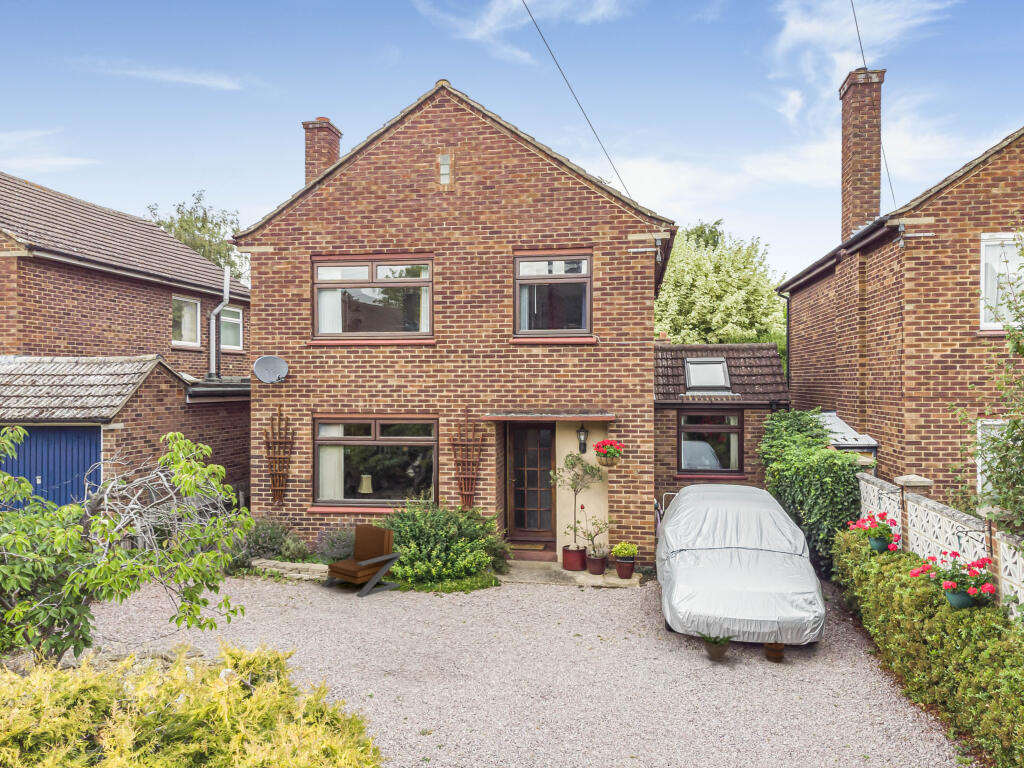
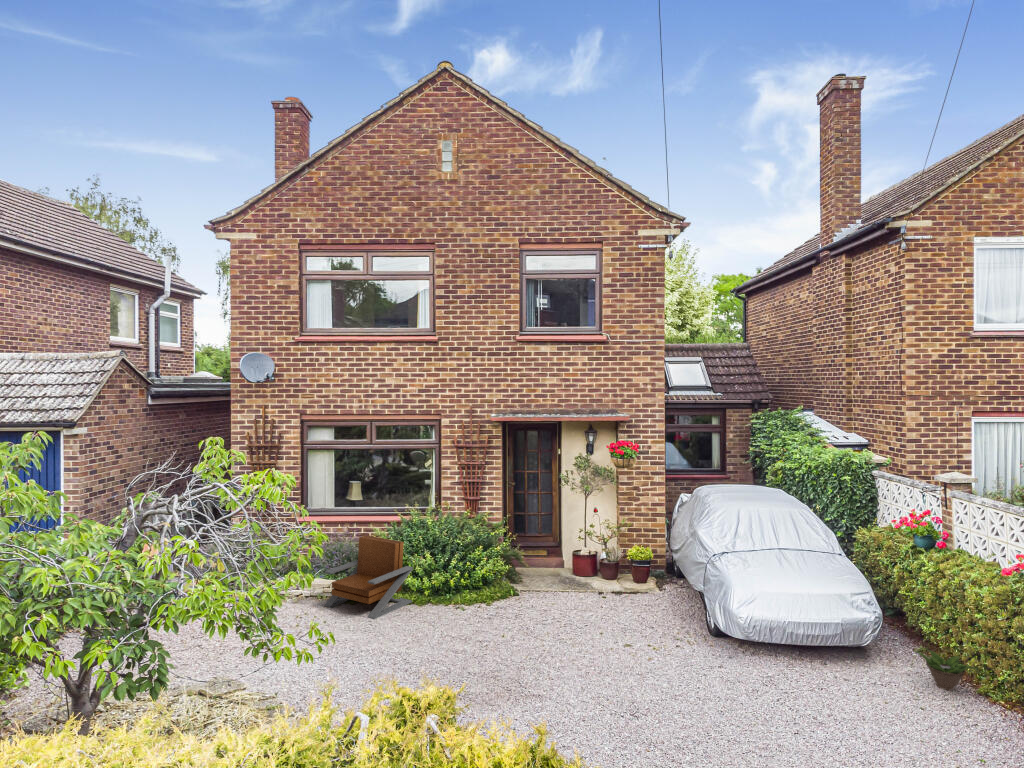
decorative plant: present [693,631,738,661] -> present [915,650,976,691]
wooden bucket: present [764,636,785,662] -> none [832,640,856,678]

